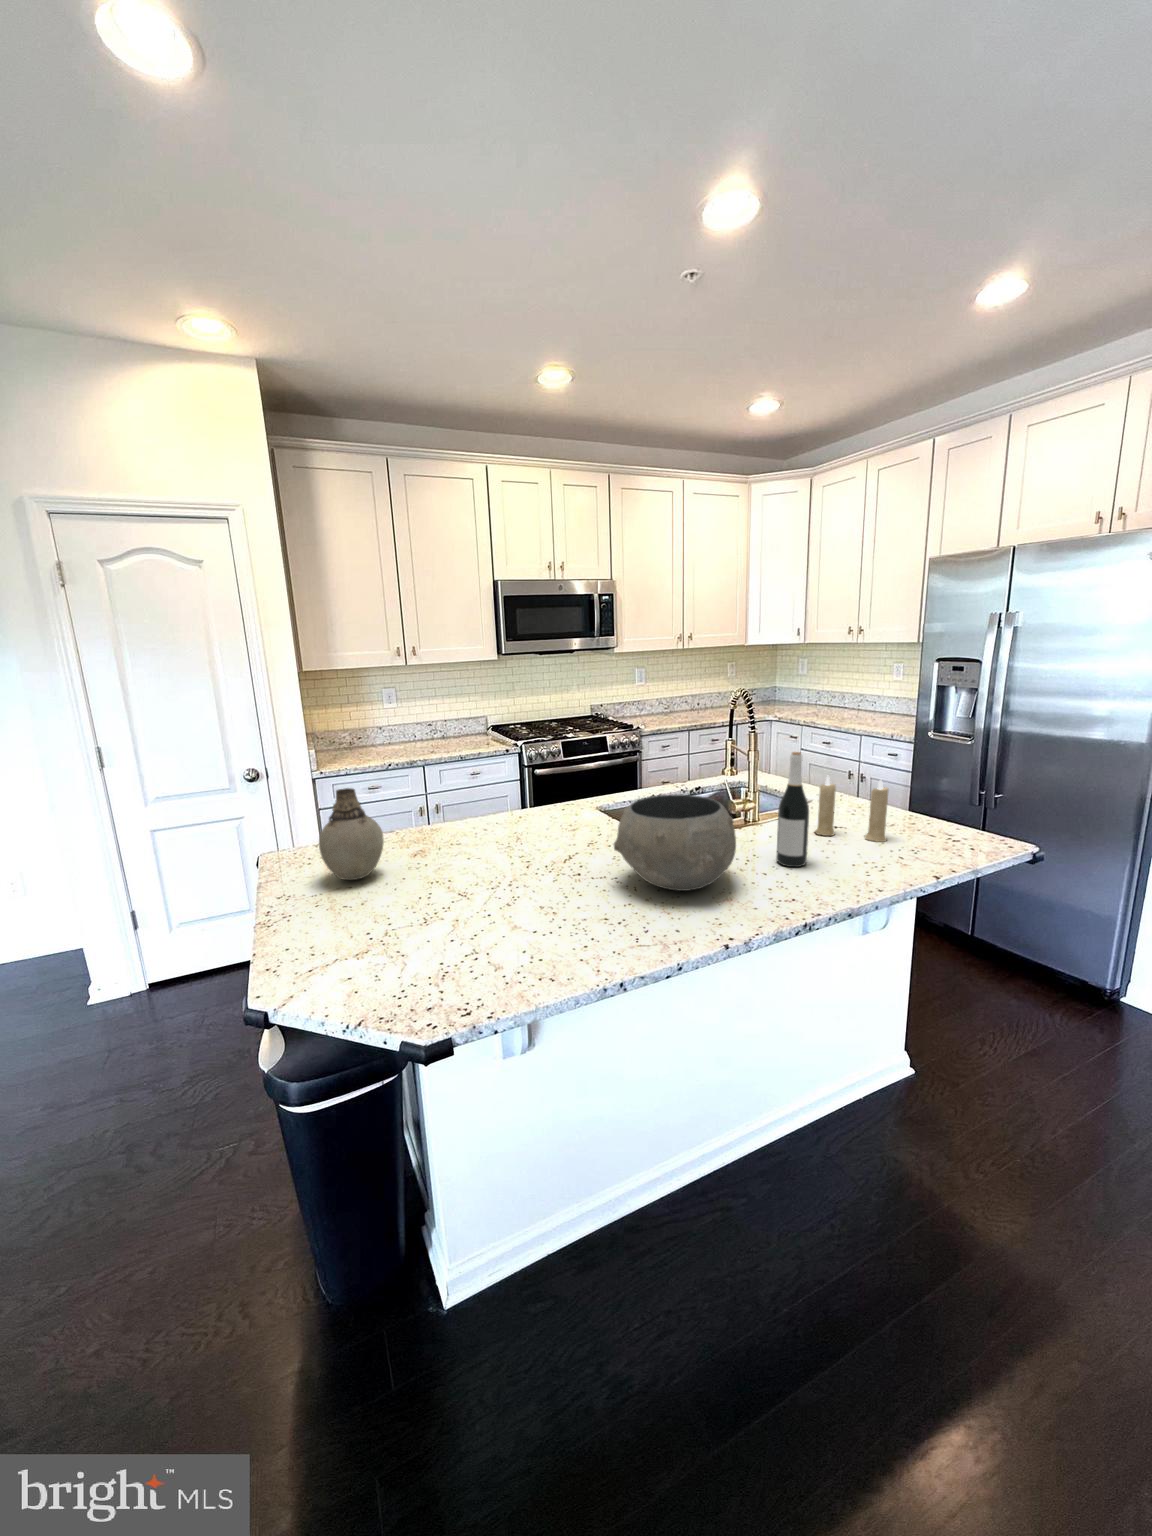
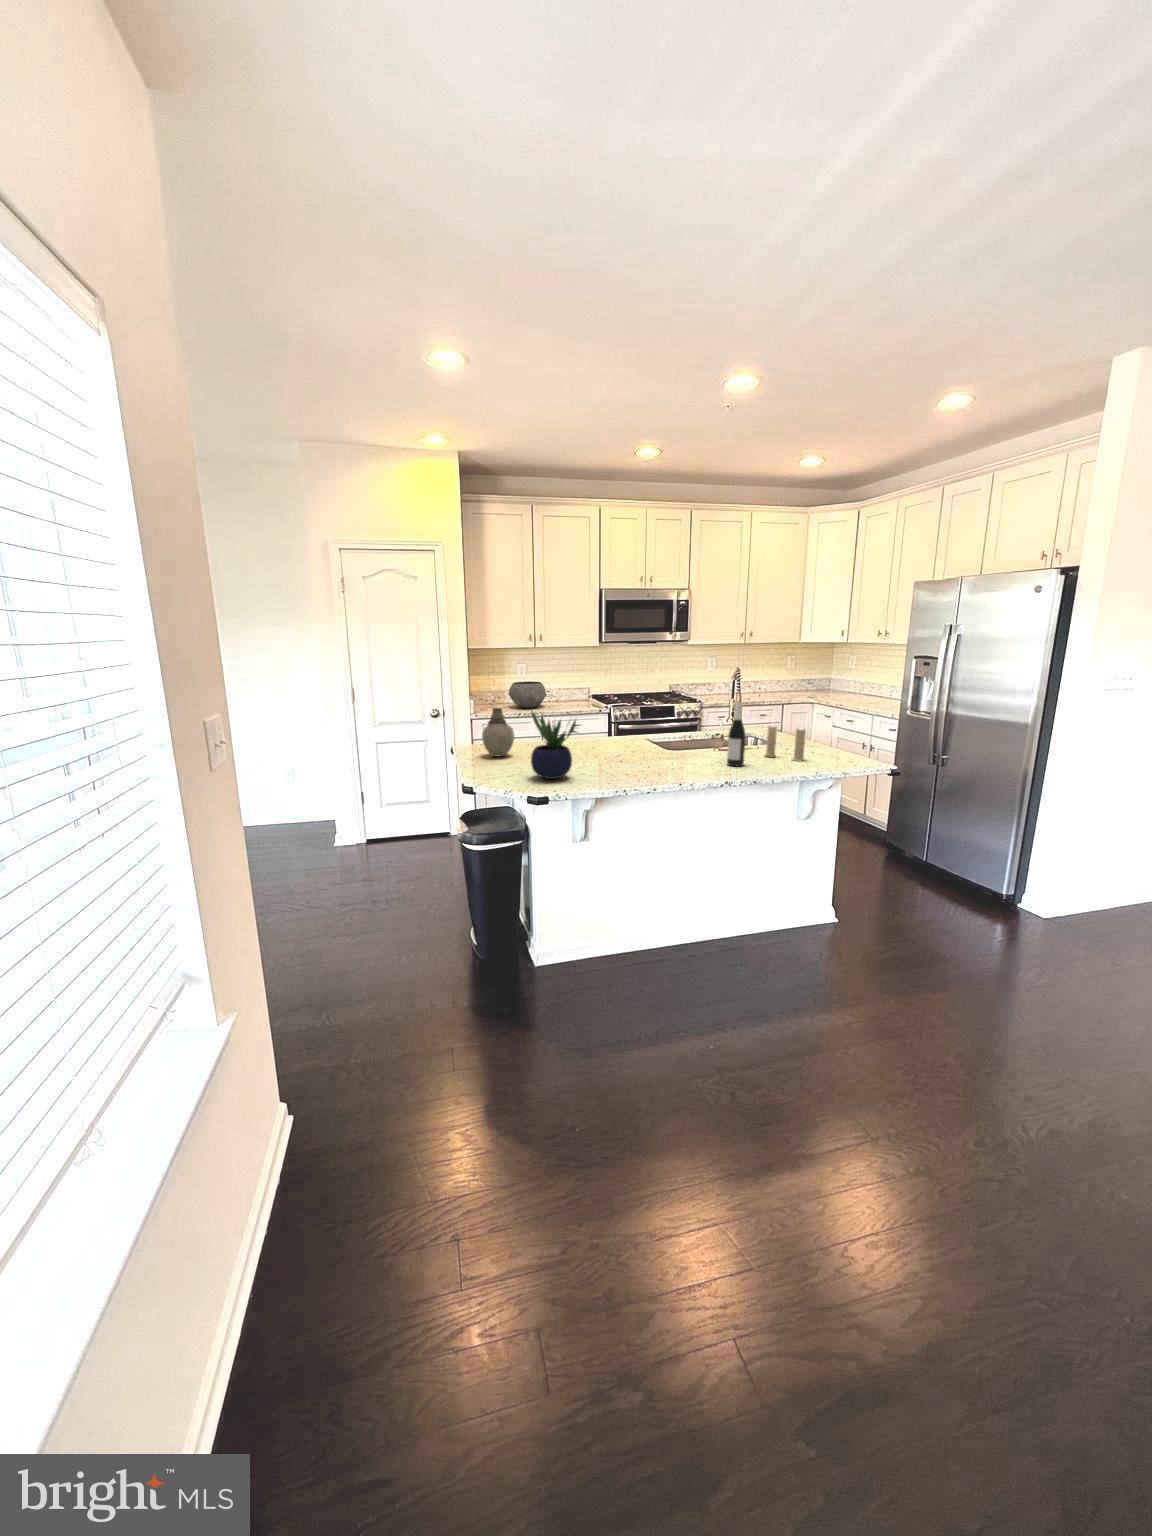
ceramic bowl: present [614,795,736,891] -> present [509,681,547,708]
potted plant: none [415,803,527,956] -> present [531,711,577,779]

